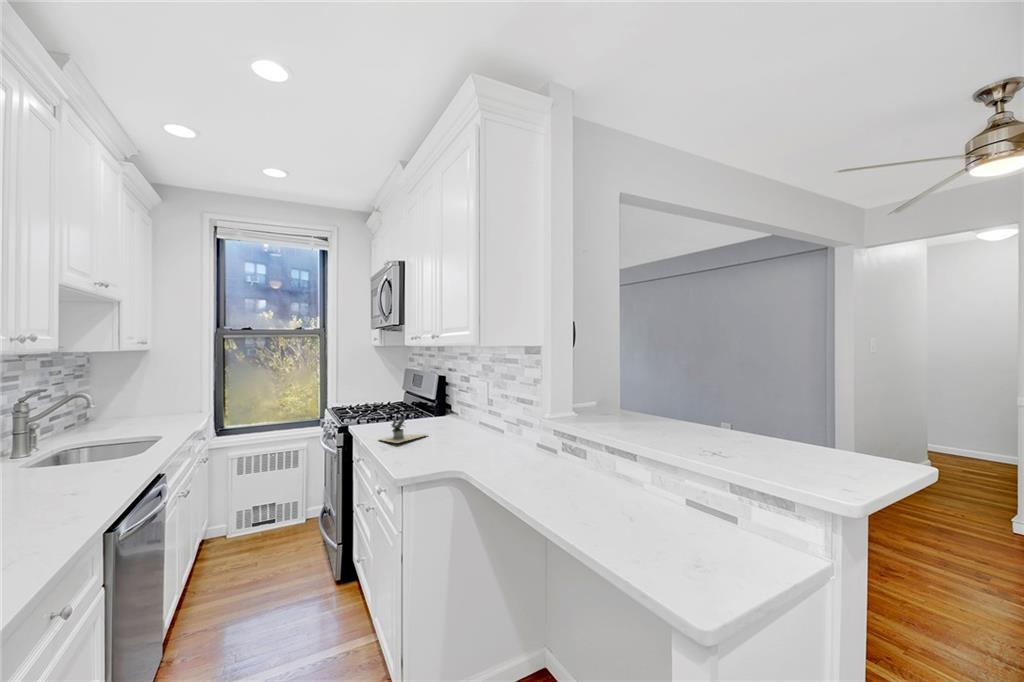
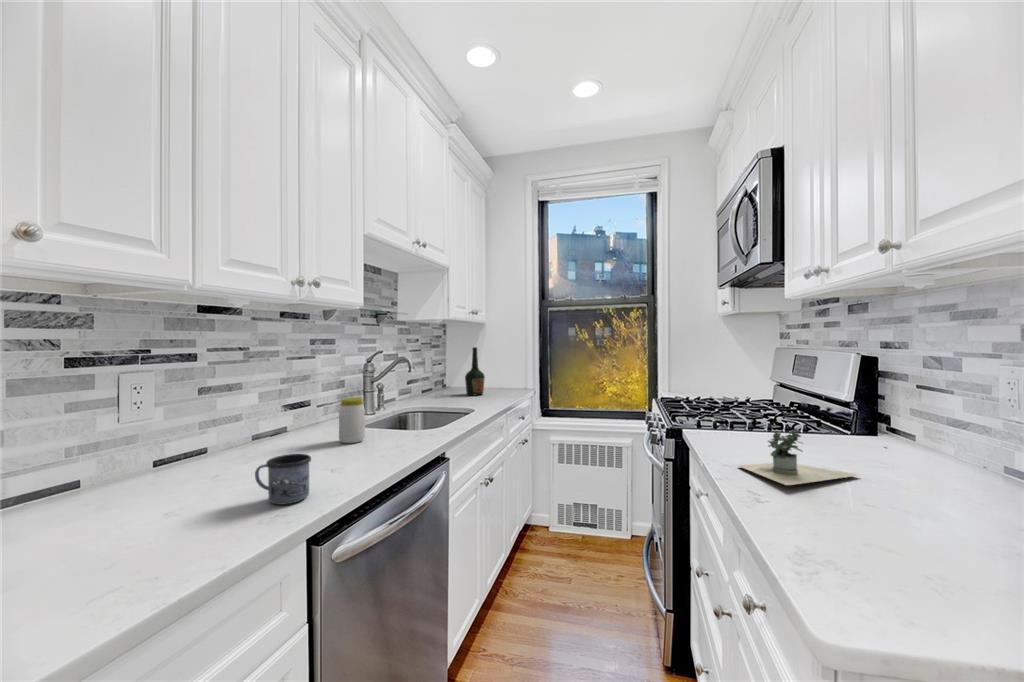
bottle: none [130,376,155,424] -> present [465,347,485,395]
jar: none [33,436,66,480] -> present [339,397,365,443]
mug: none [25,479,82,517] -> present [255,454,311,505]

